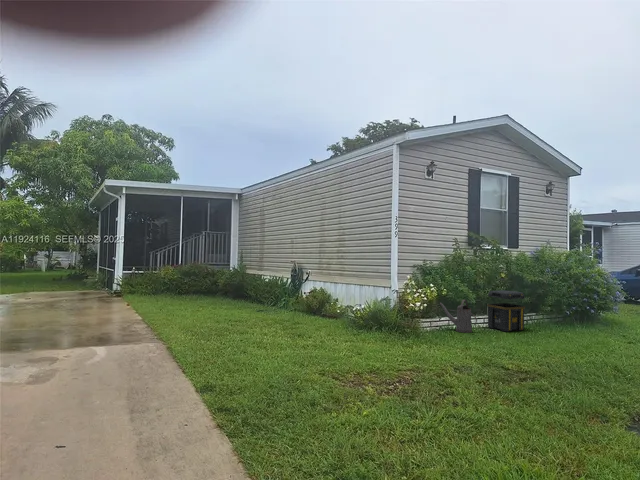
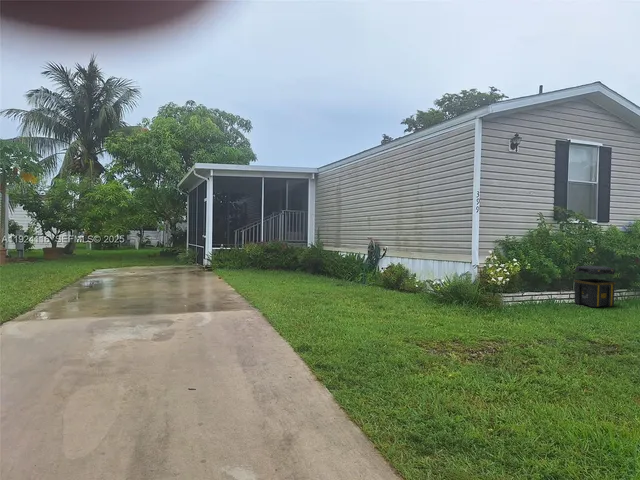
watering can: present [440,300,477,333] -> none [523,275,563,308]

